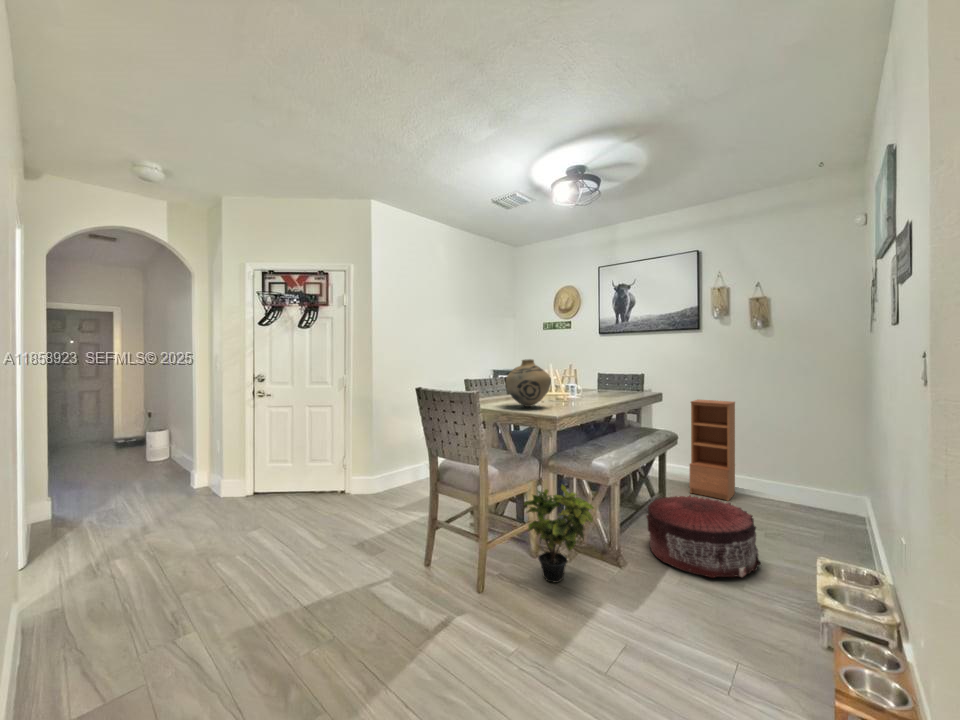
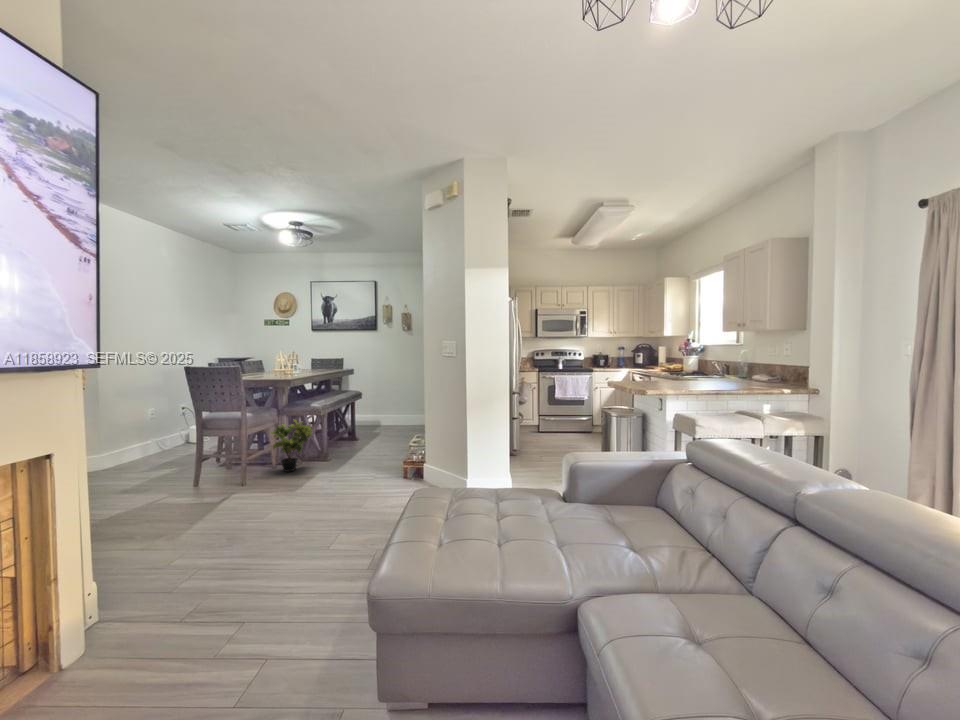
vase: present [506,359,551,407] -> none [253,349,284,379]
bookcase: present [690,400,735,501] -> none [369,372,394,428]
pouf: present [646,495,761,578] -> none [341,422,395,455]

